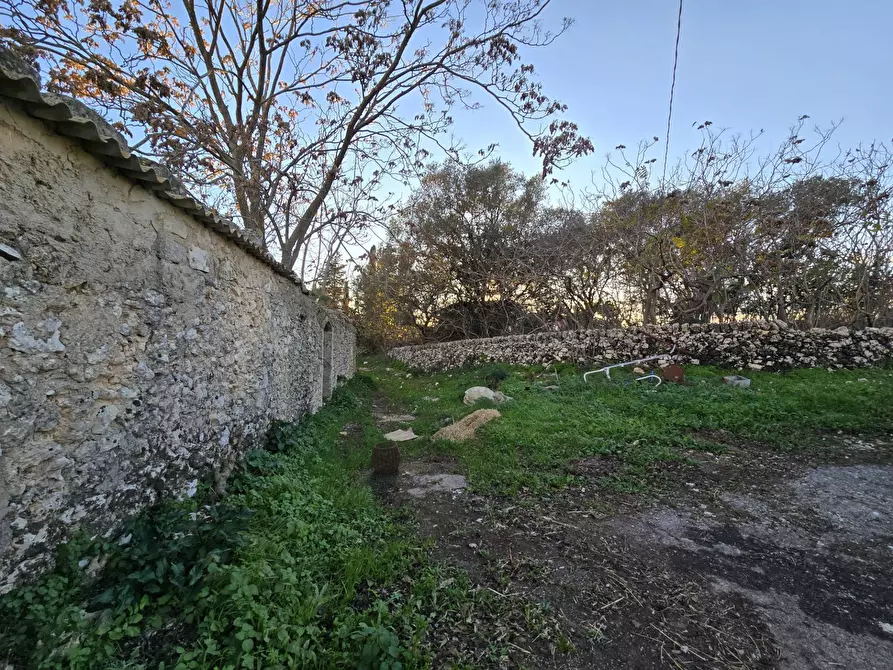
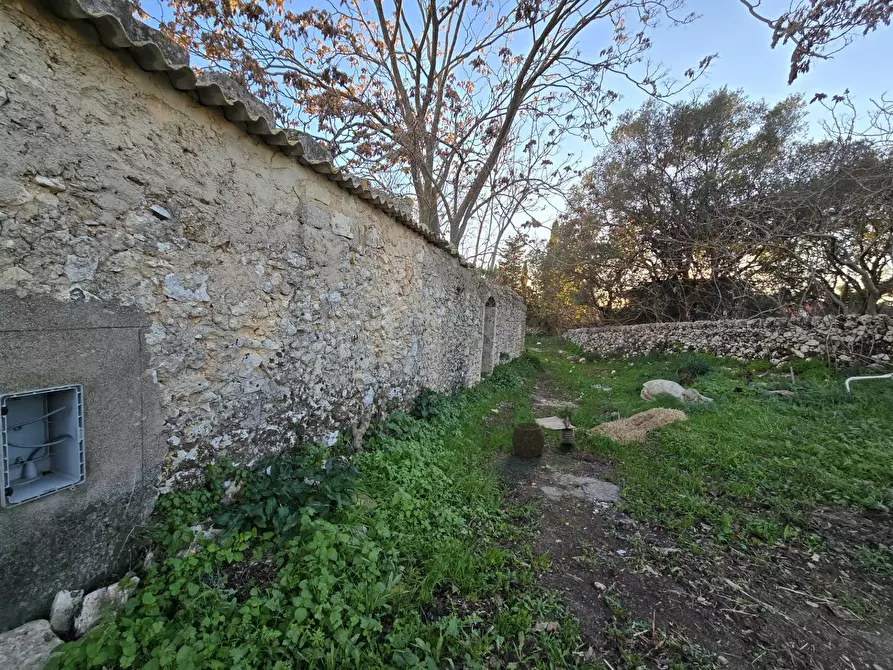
potted plant: none [404,421,427,457] -> present [553,406,576,445]

